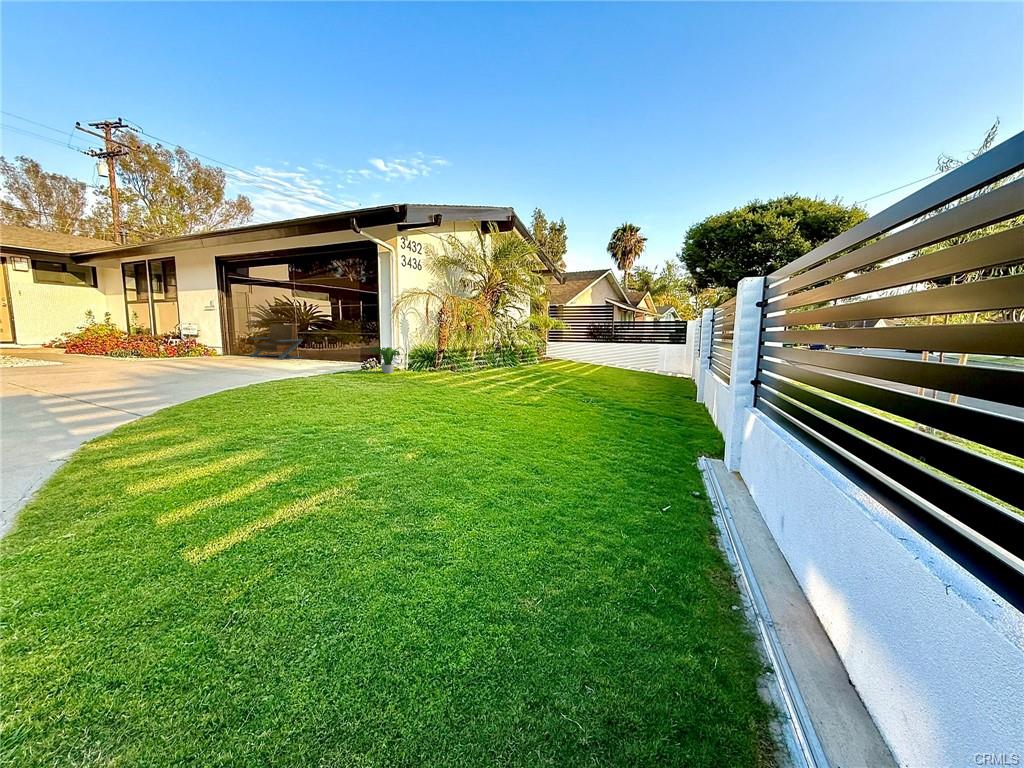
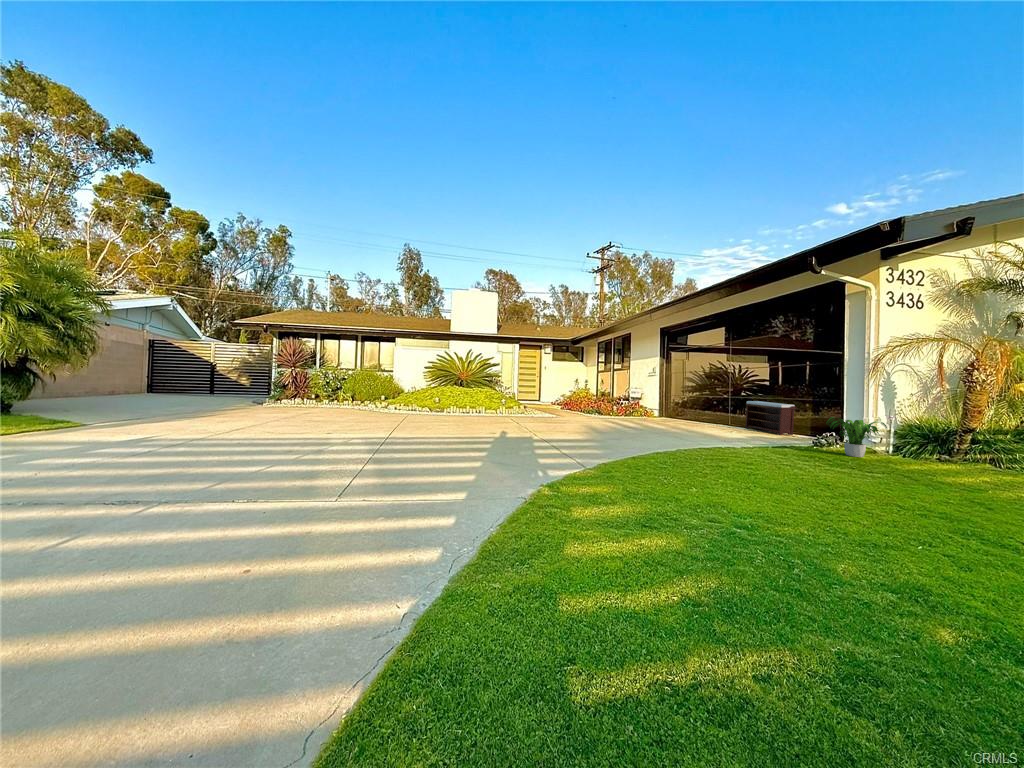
lounge chair: present [250,324,303,360] -> none [681,388,735,426]
bench: none [312,335,352,363] -> present [745,401,796,435]

